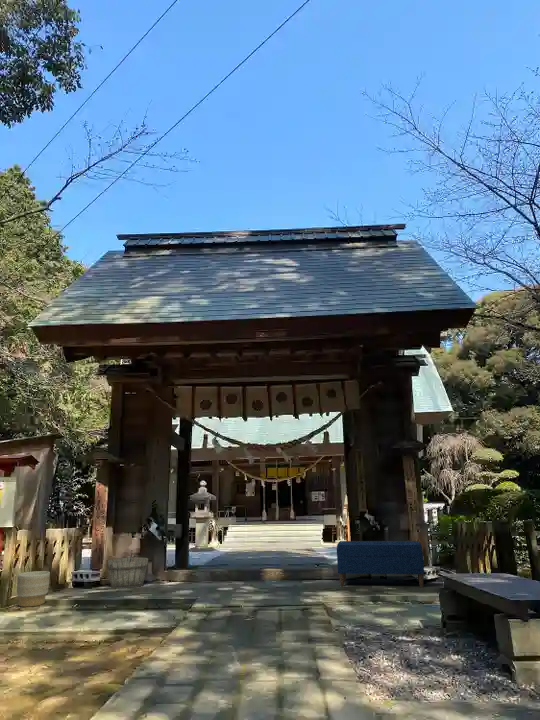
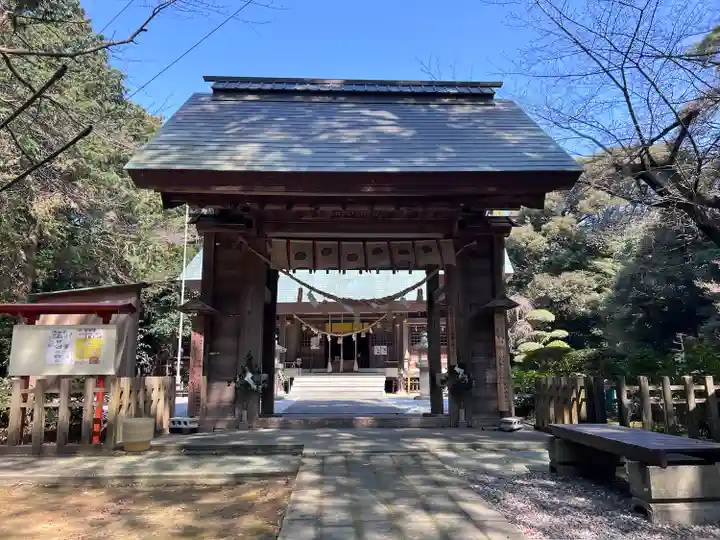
bench: present [337,541,424,587] -> none [431,393,514,437]
wooden bucket: present [108,550,148,588] -> none [205,399,245,435]

